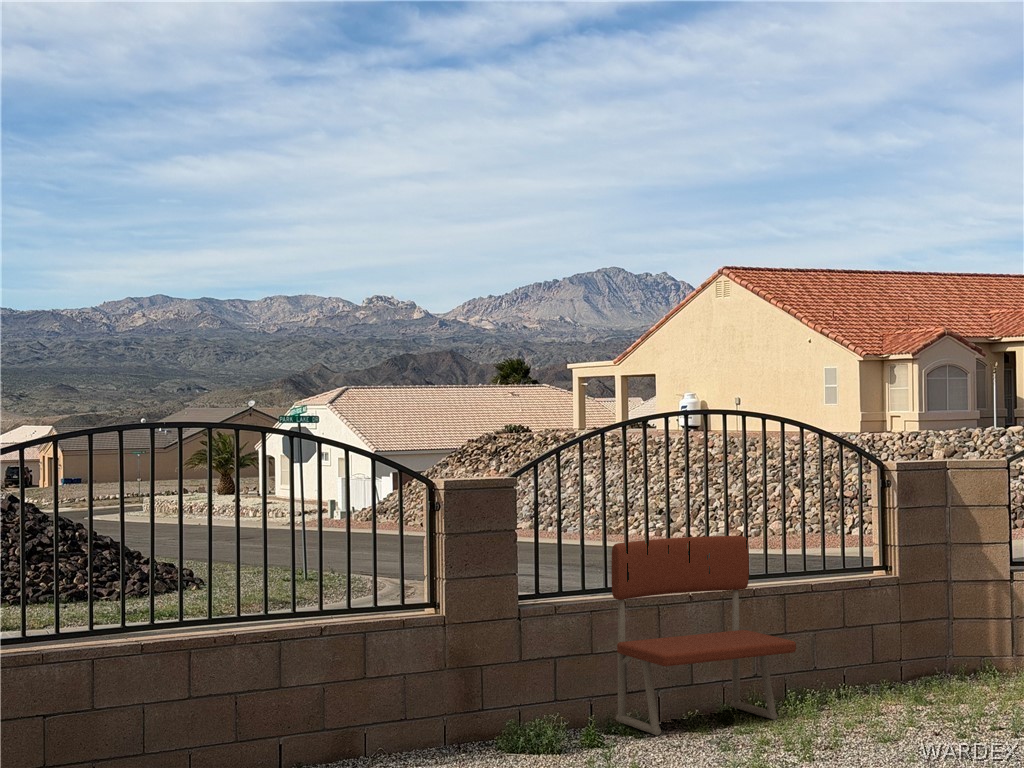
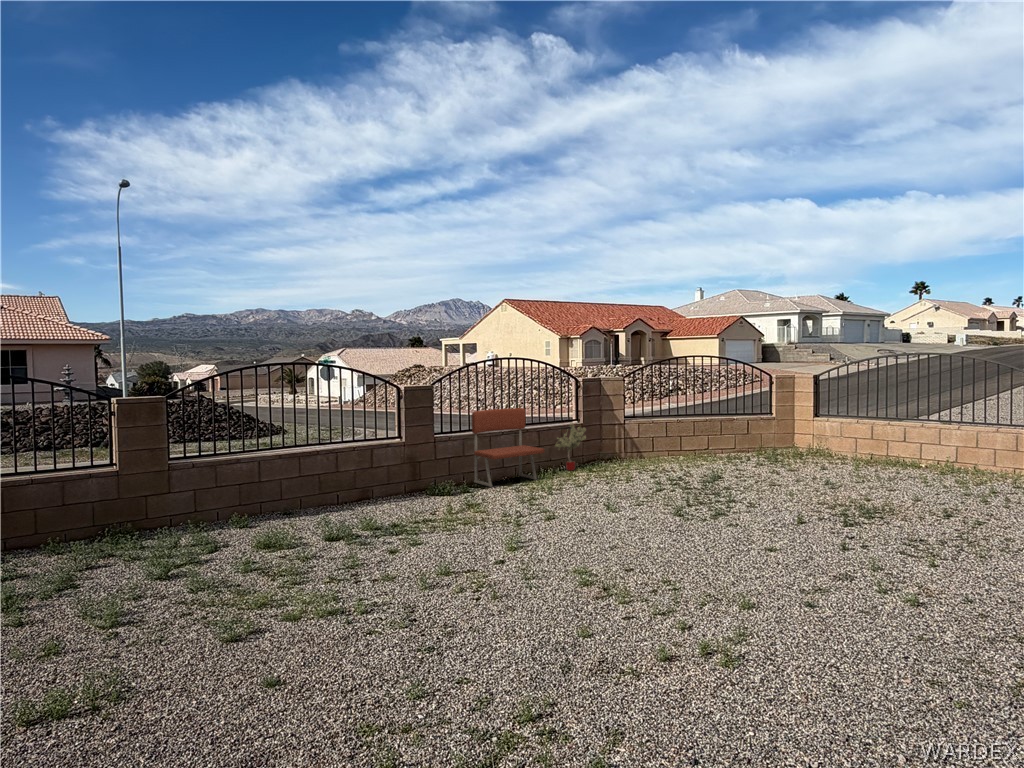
potted tree: none [823,573,907,698] -> present [556,423,586,471]

